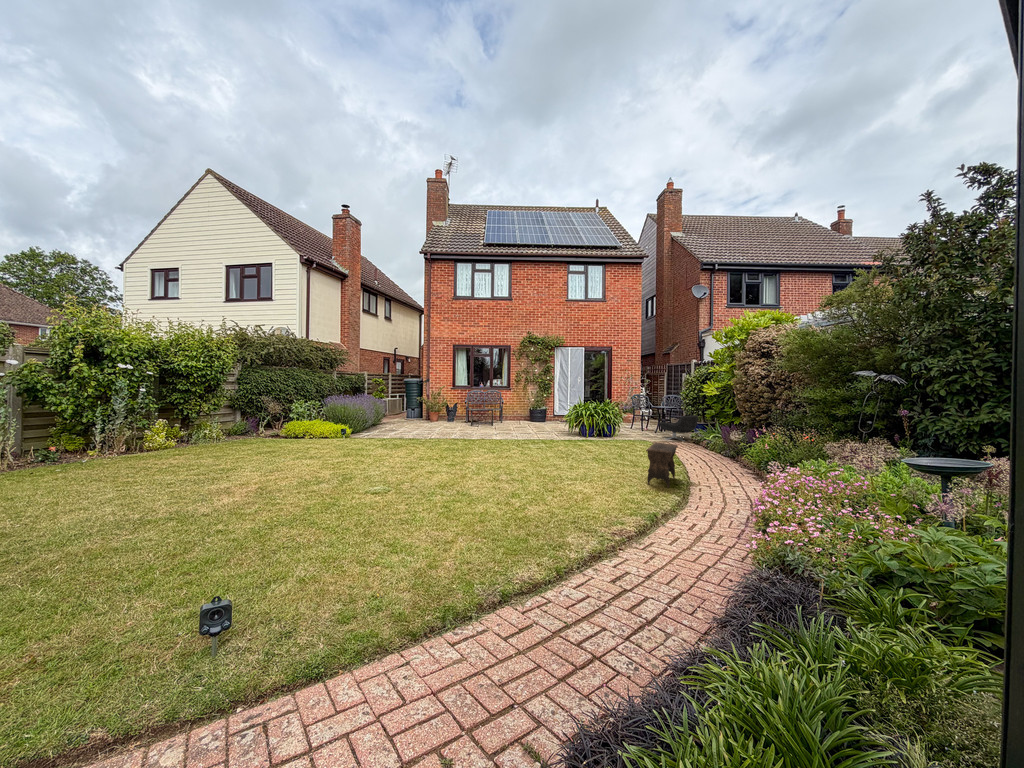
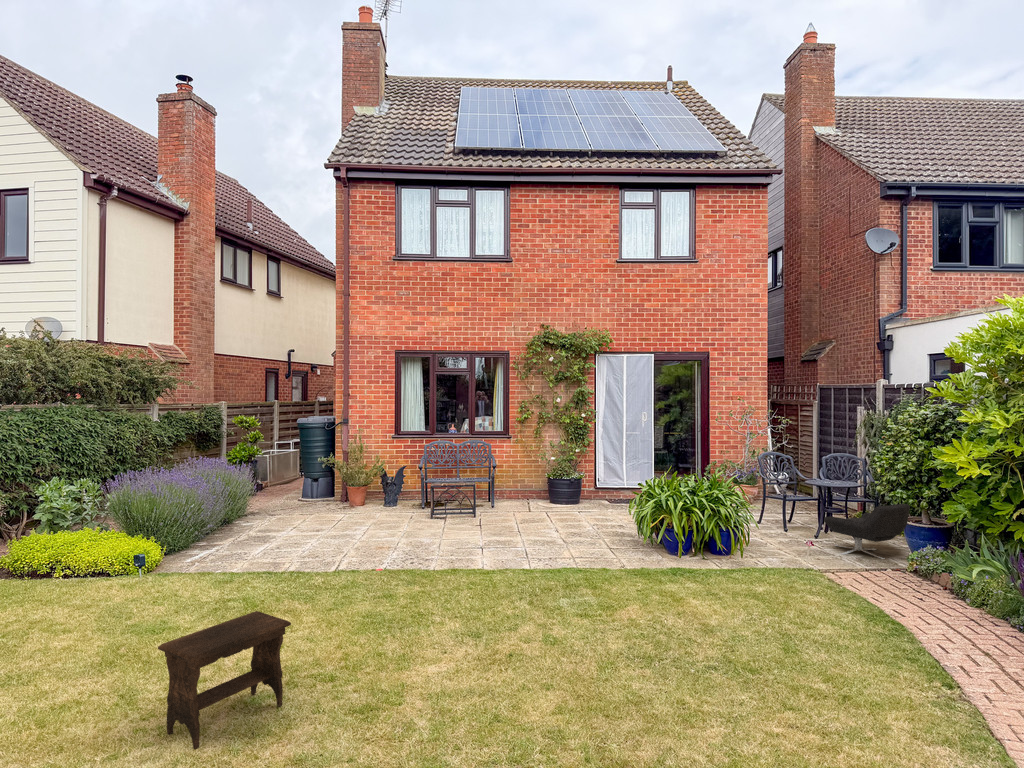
footstool: present [646,442,678,488] -> present [158,611,291,750]

